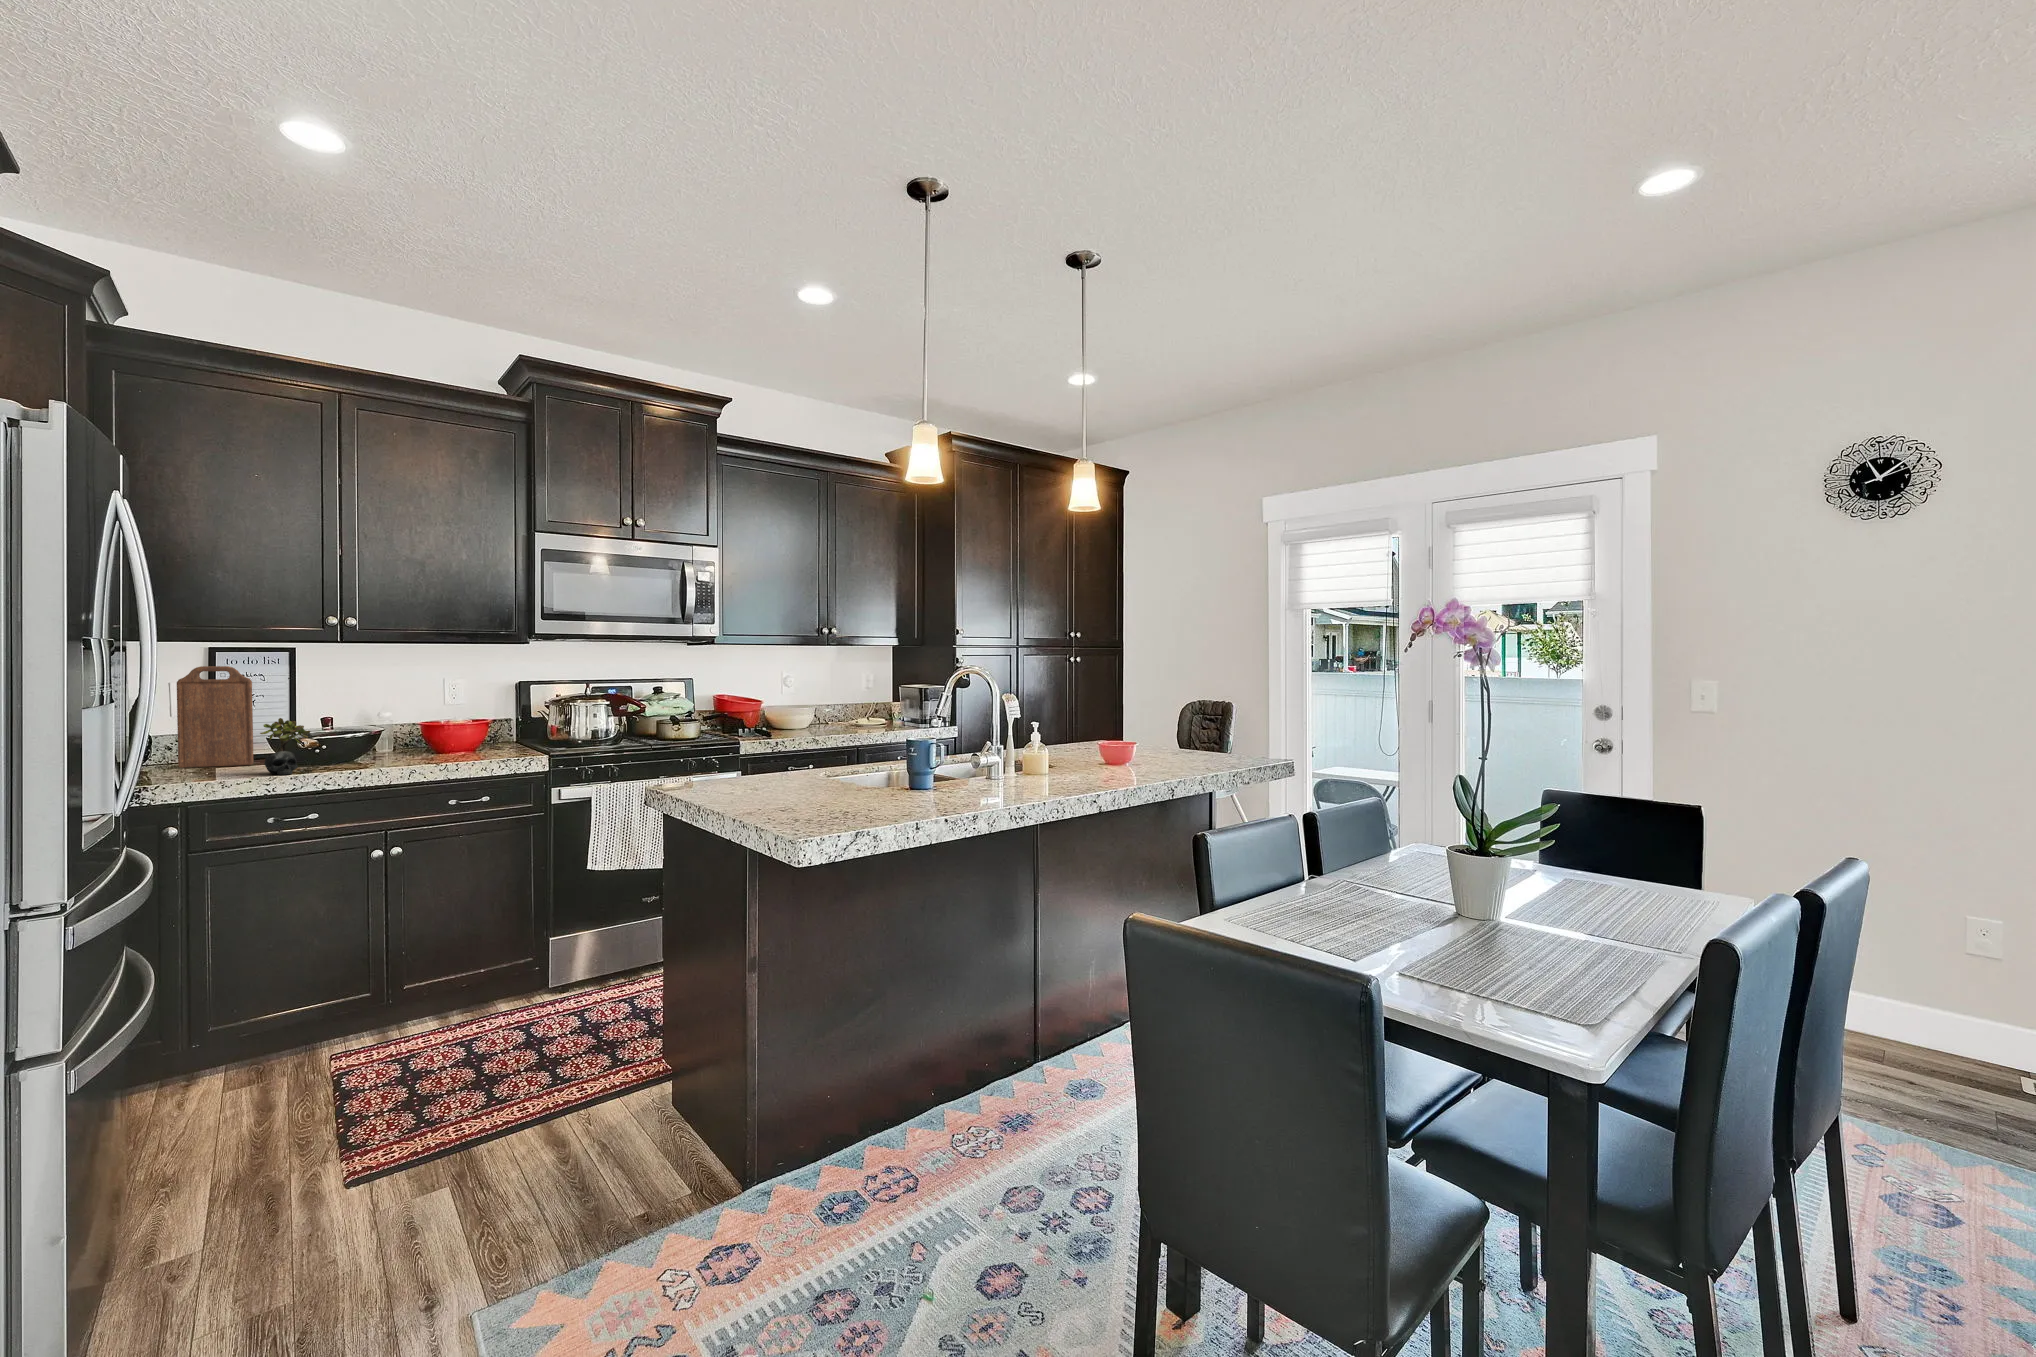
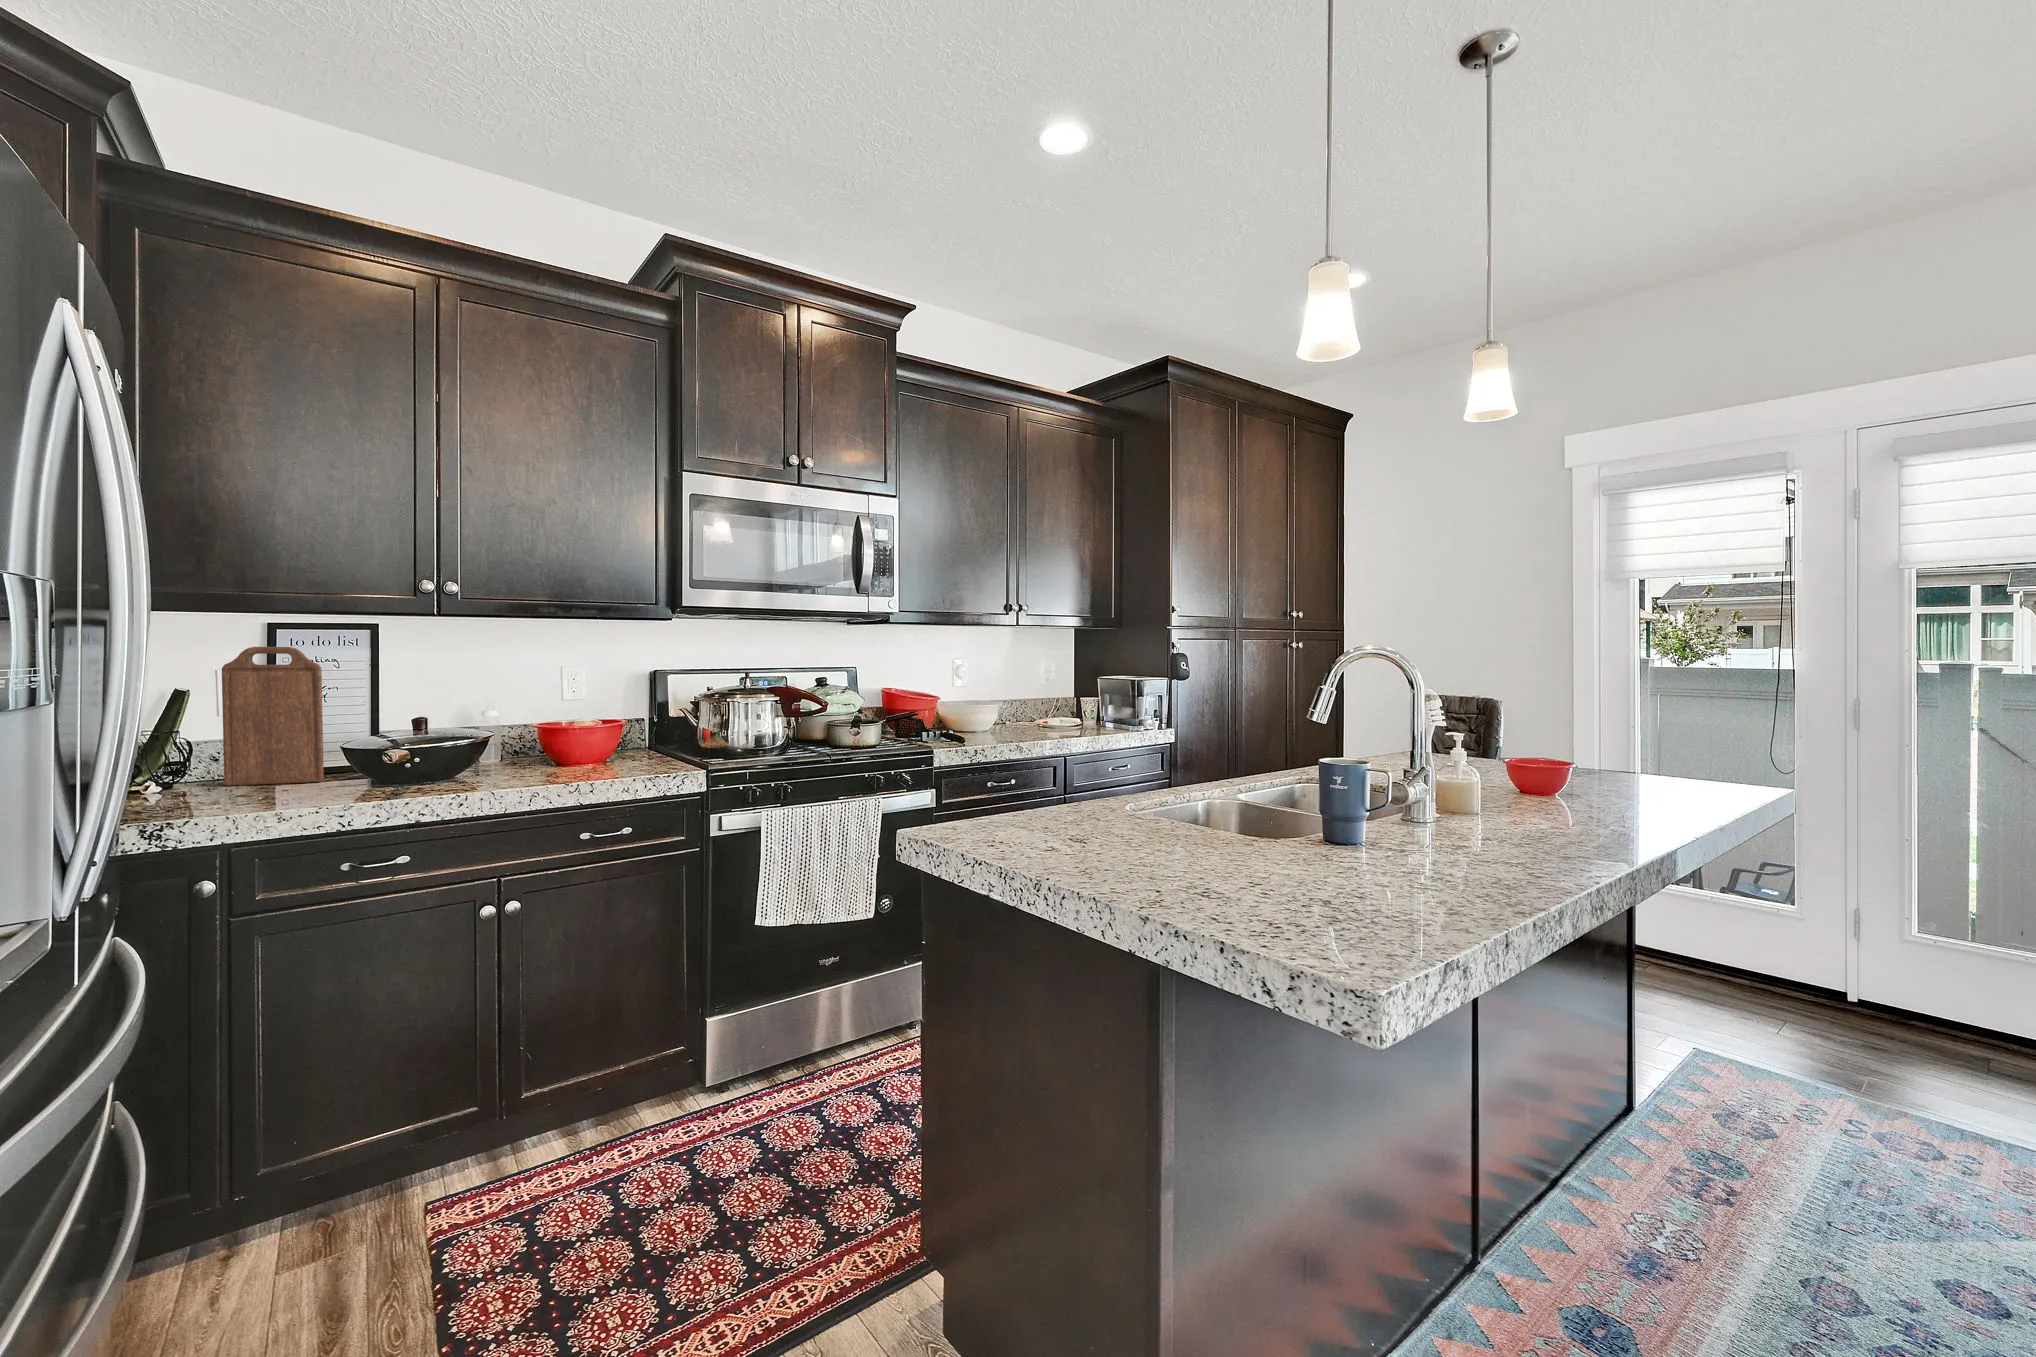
succulent plant: present [260,718,311,775] -> none [329,720,399,801]

